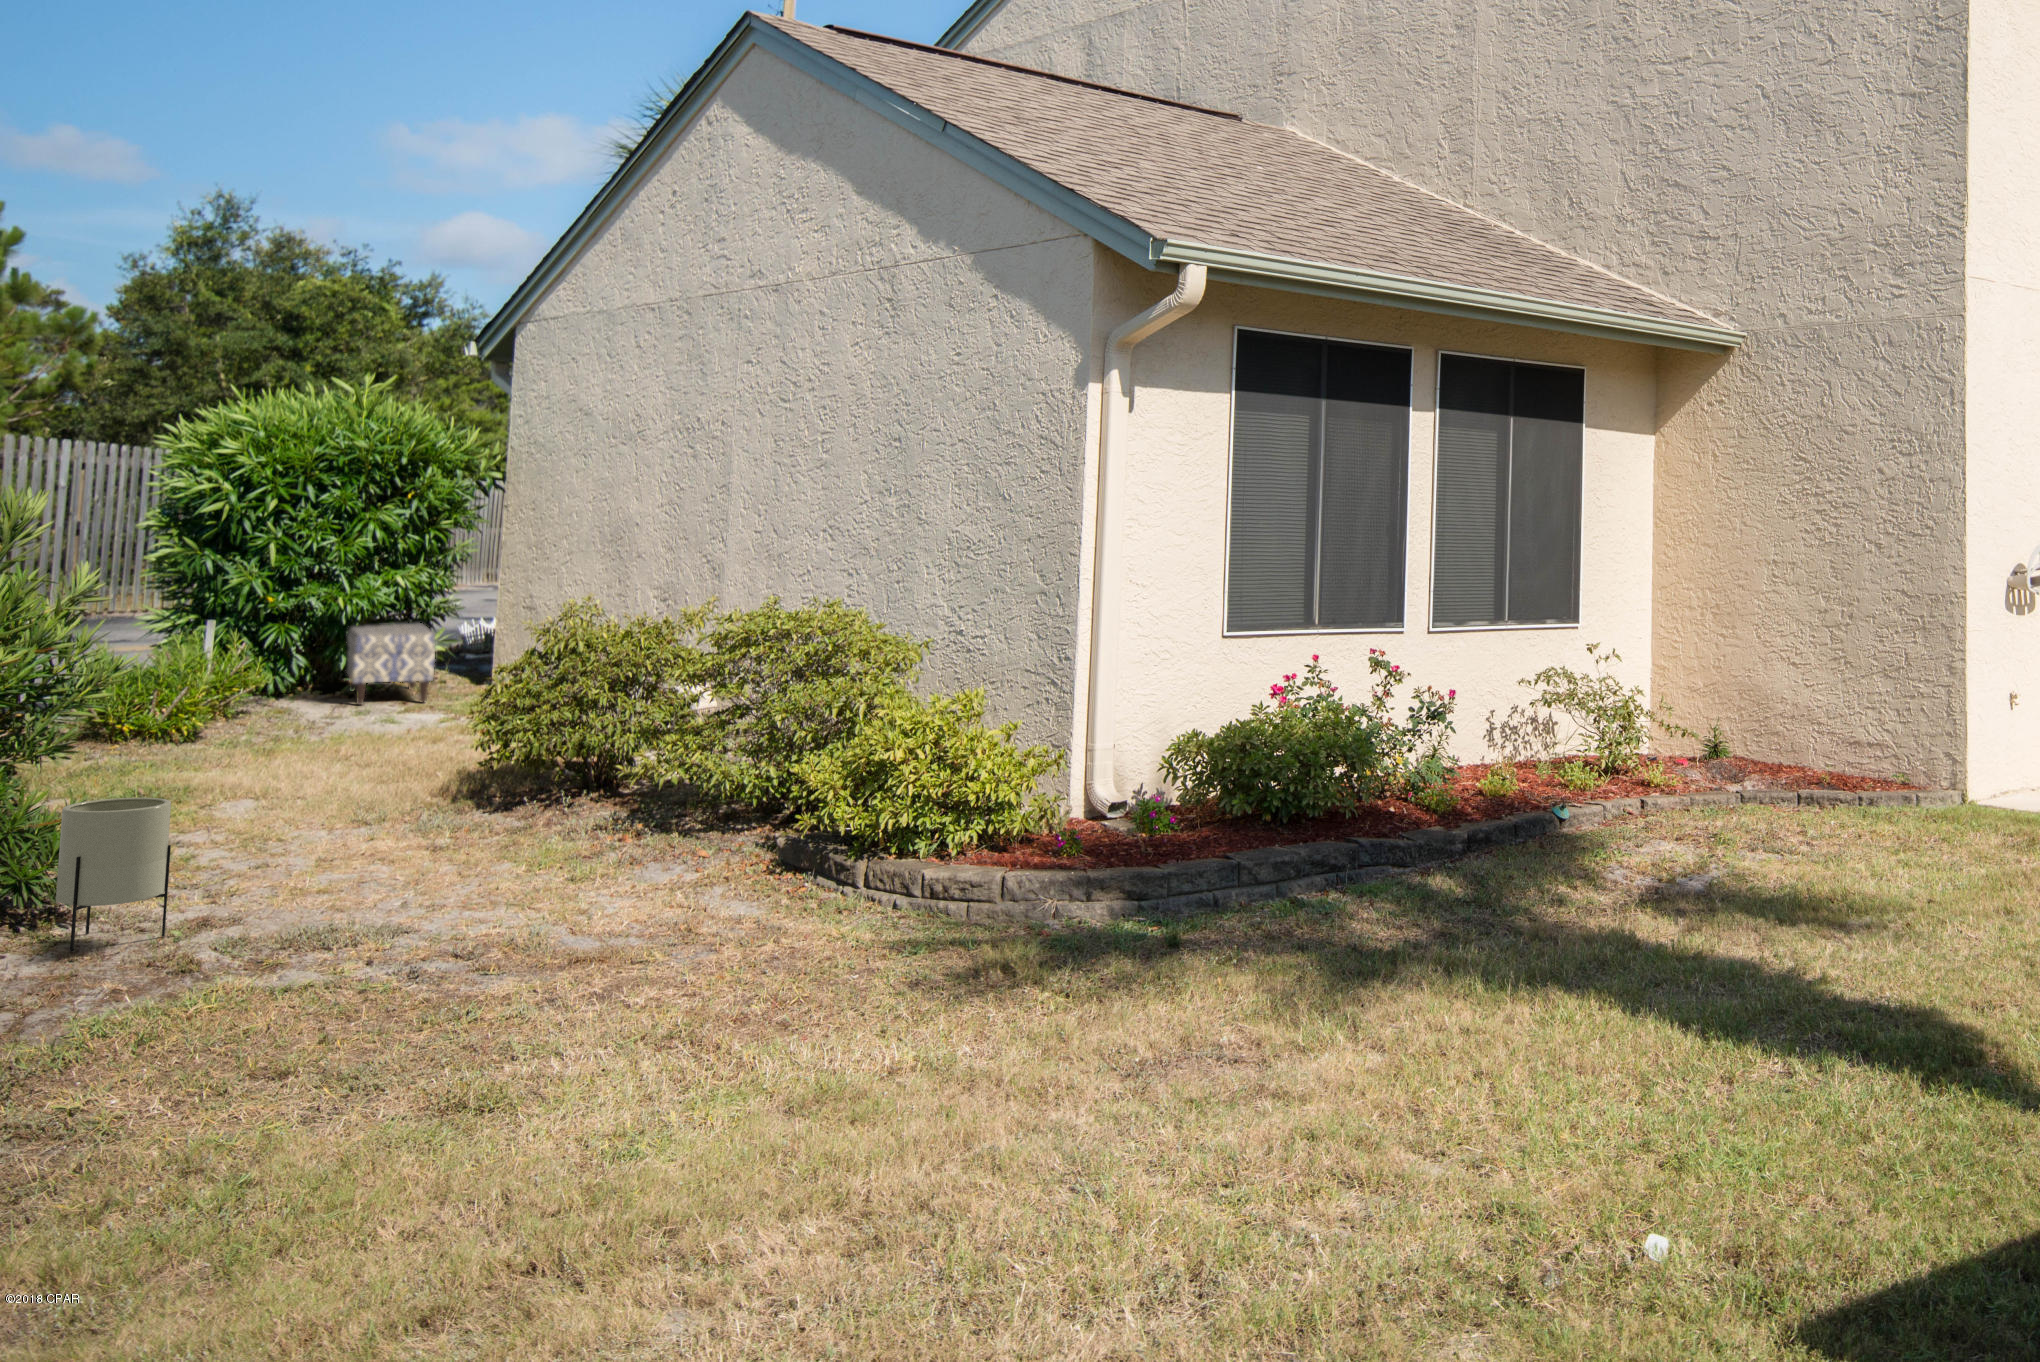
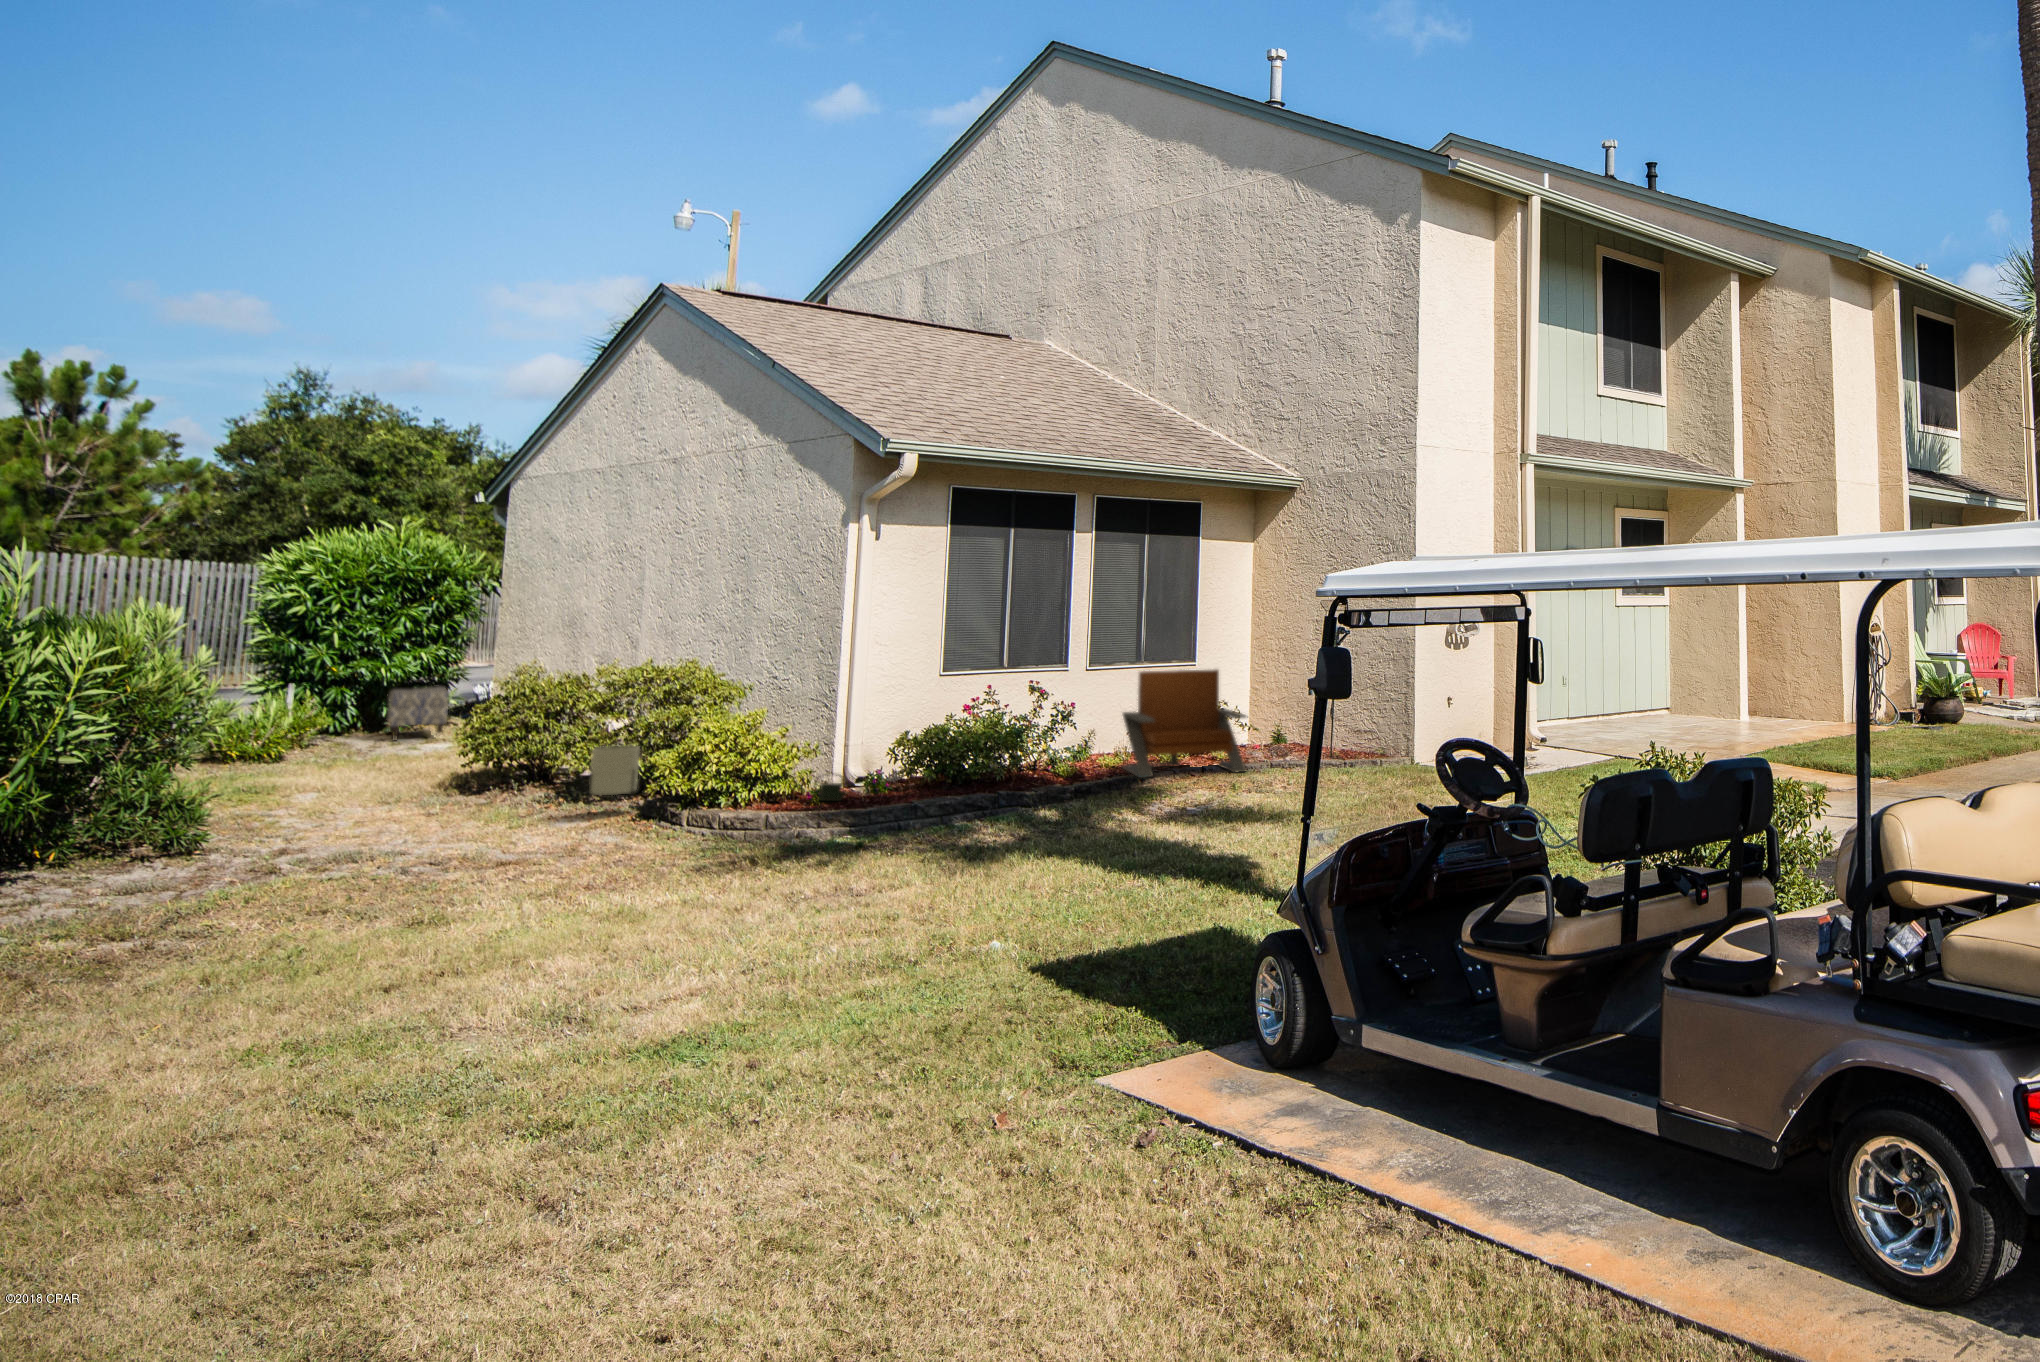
lounge chair: none [1482,633,1694,806] -> present [1122,670,1248,778]
watering can: none [1044,792,1119,838] -> present [818,775,858,801]
planter: present [56,798,171,952] -> present [589,745,640,796]

